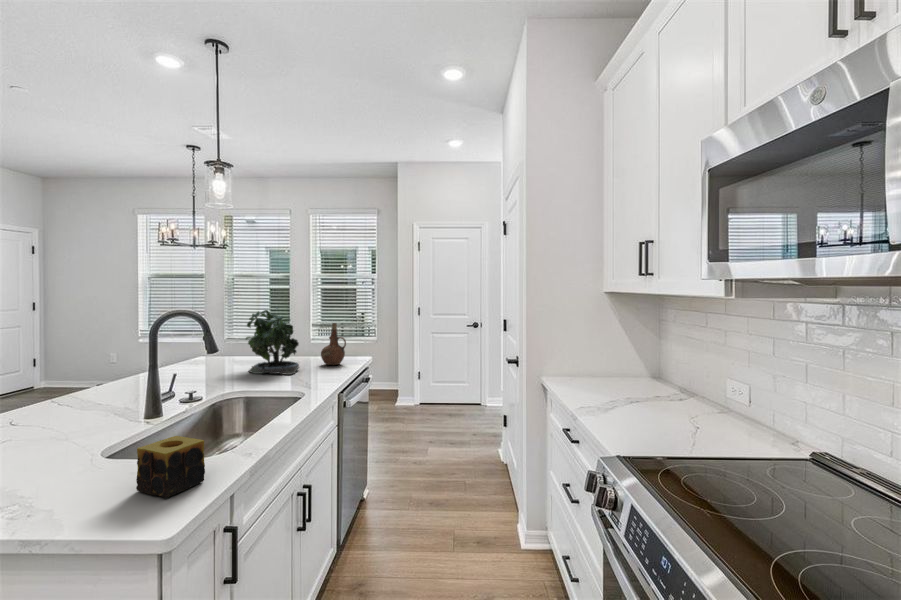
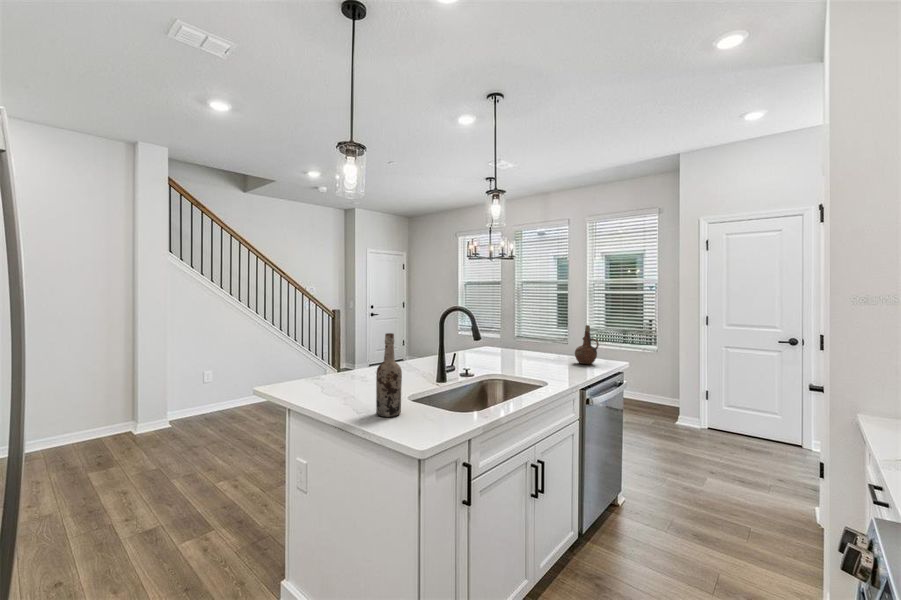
potted plant: present [246,310,299,375] -> none [511,309,555,368]
wine bottle: none [51,355,104,493] -> present [376,333,402,417]
candle: present [136,436,205,498] -> none [415,393,453,430]

